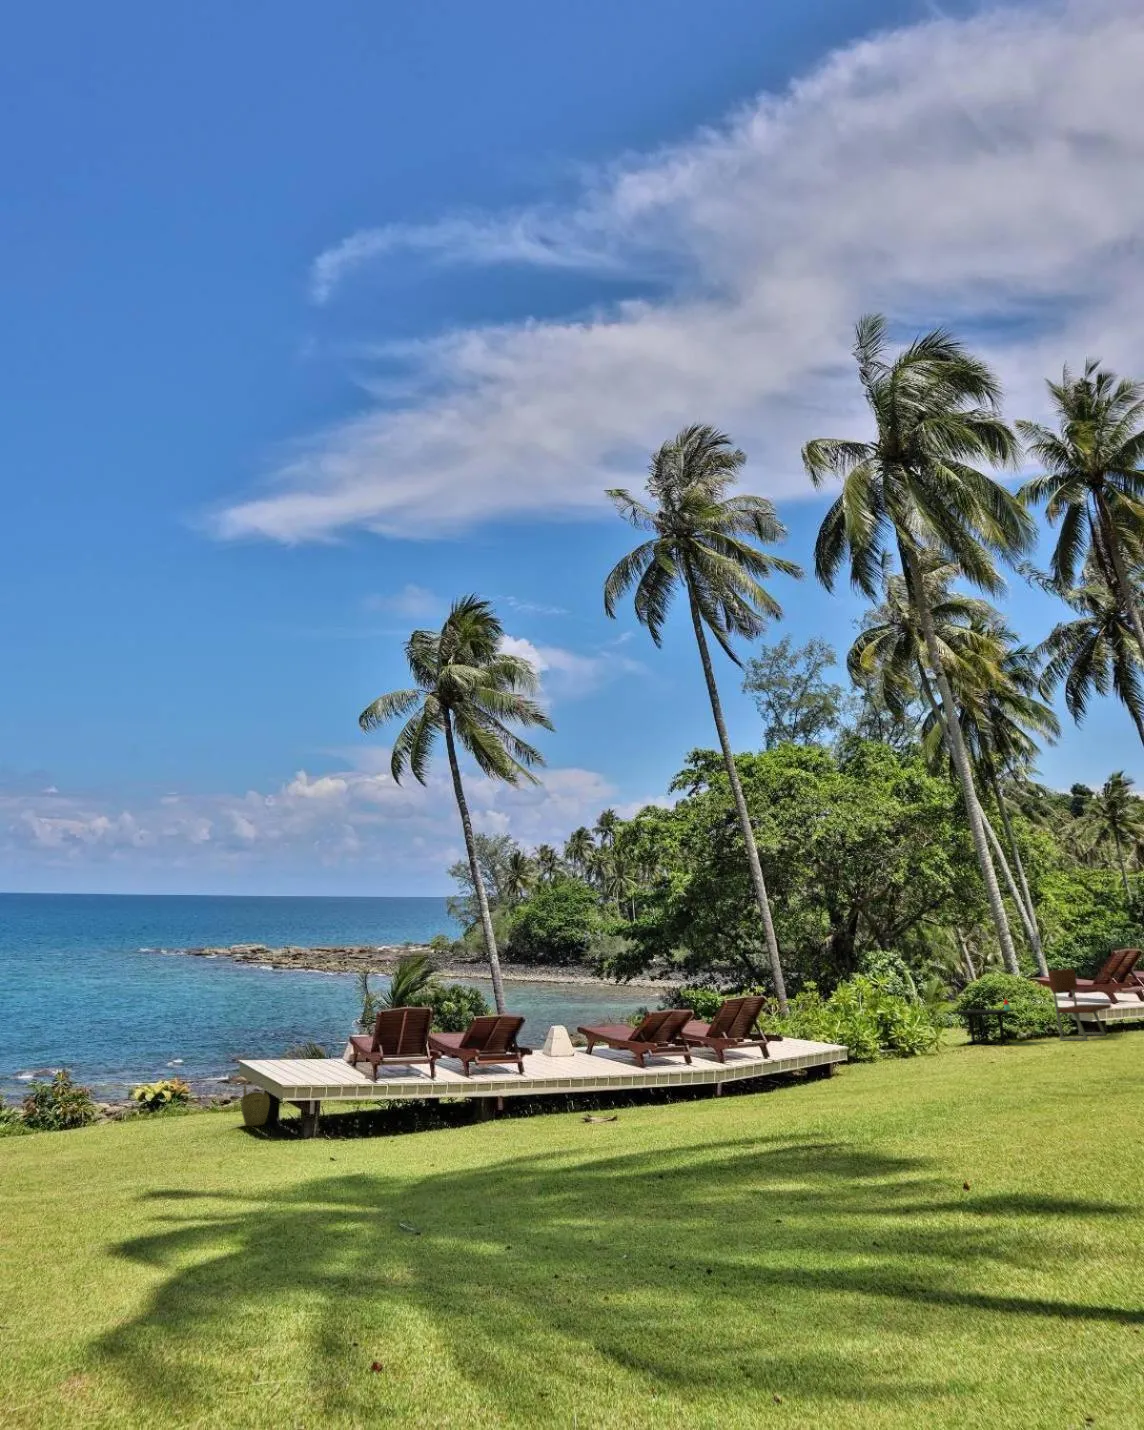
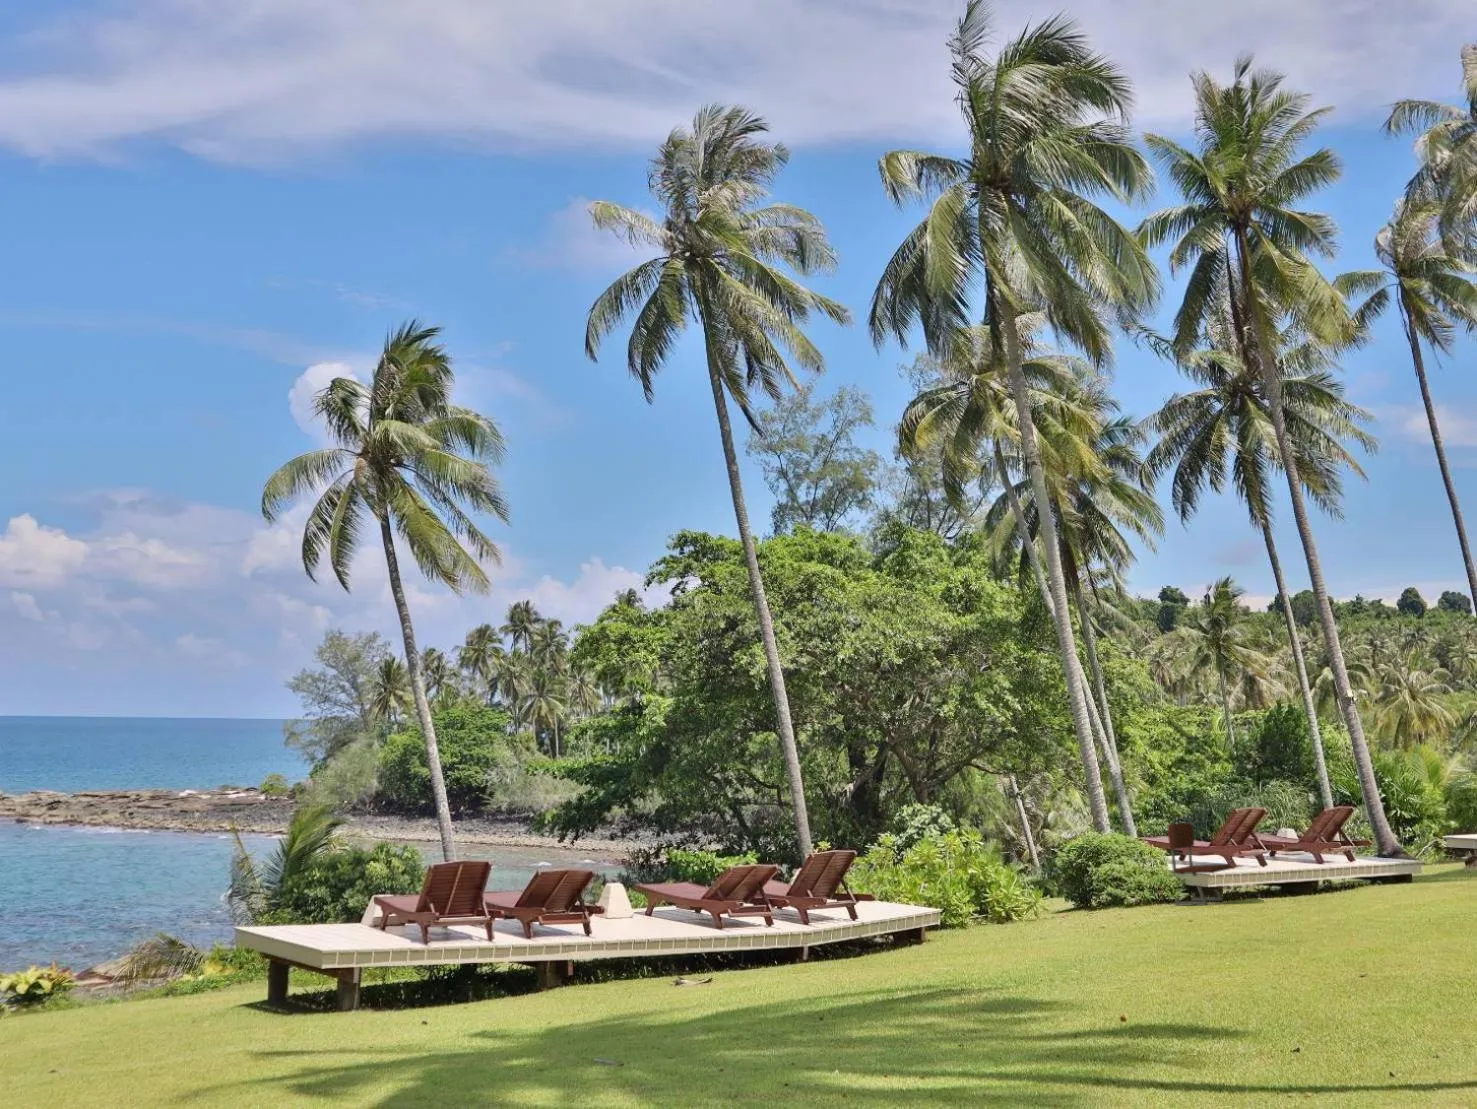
side table: present [953,999,1014,1046] -> none [1056,855,1128,911]
woven basket: present [241,1086,270,1126] -> none [202,944,243,1000]

